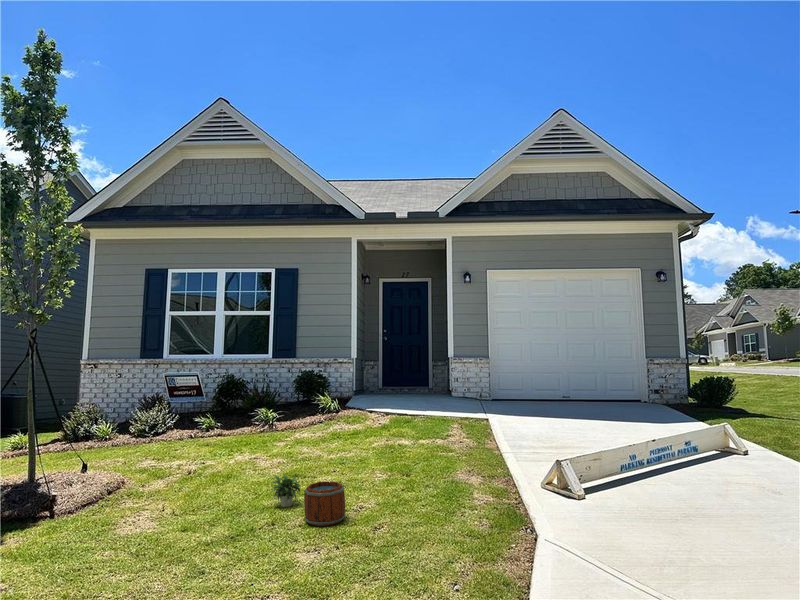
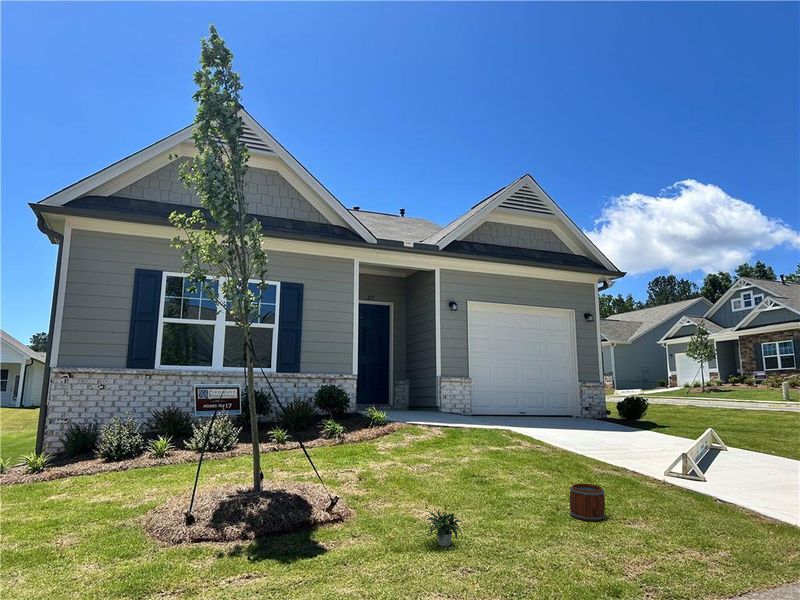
potted plant: present [272,474,301,507] -> present [427,511,462,546]

